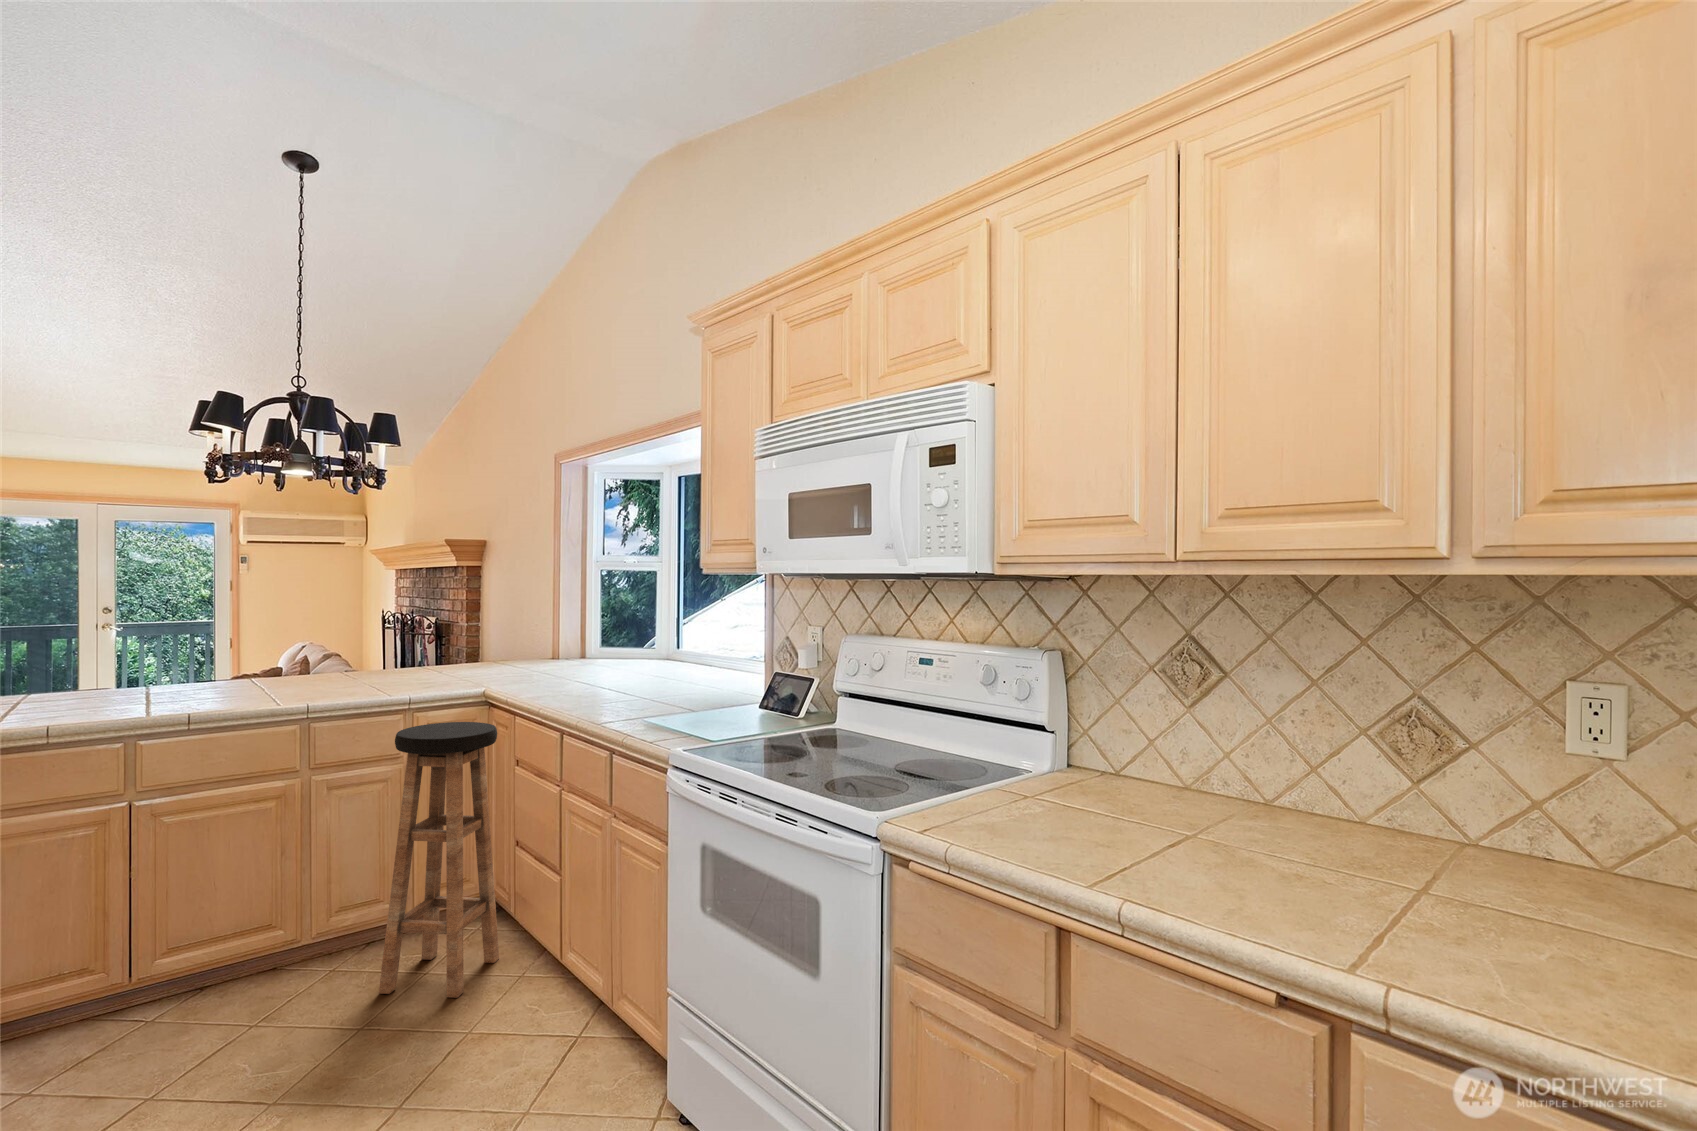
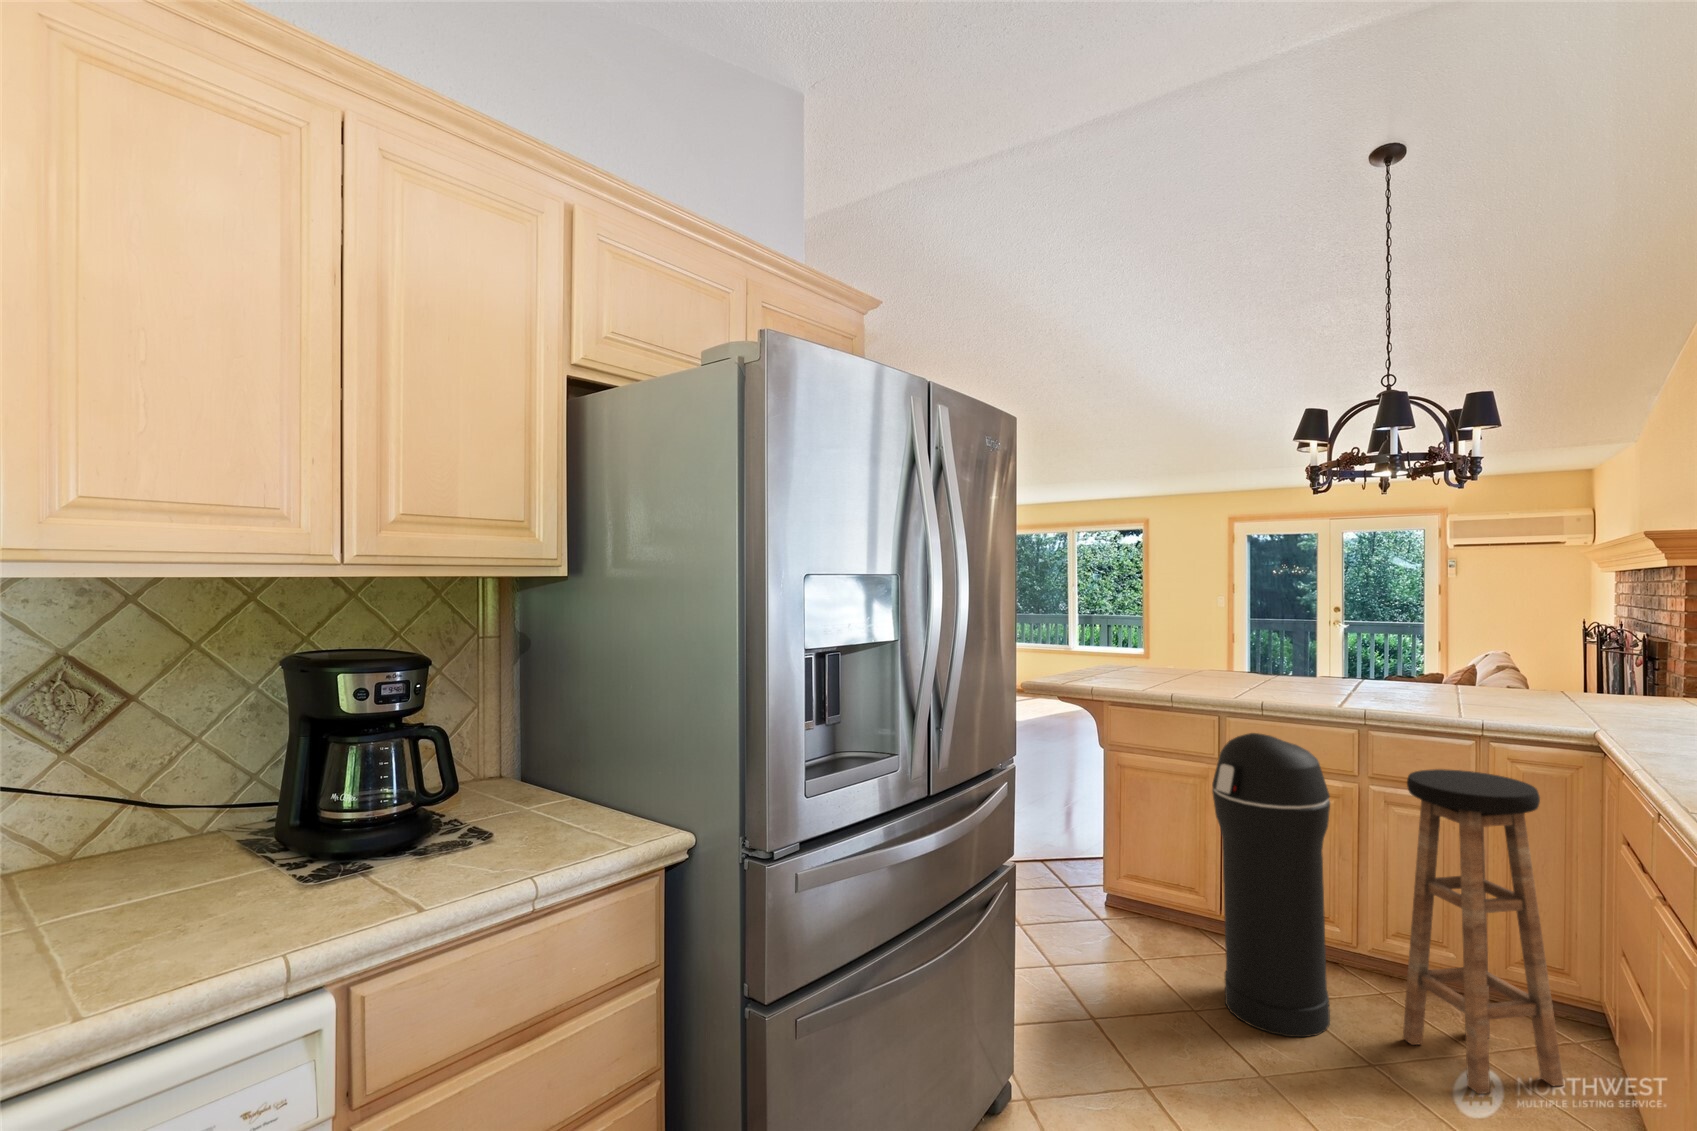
trash can: none [173,722,324,1075] -> present [1212,733,1330,1037]

